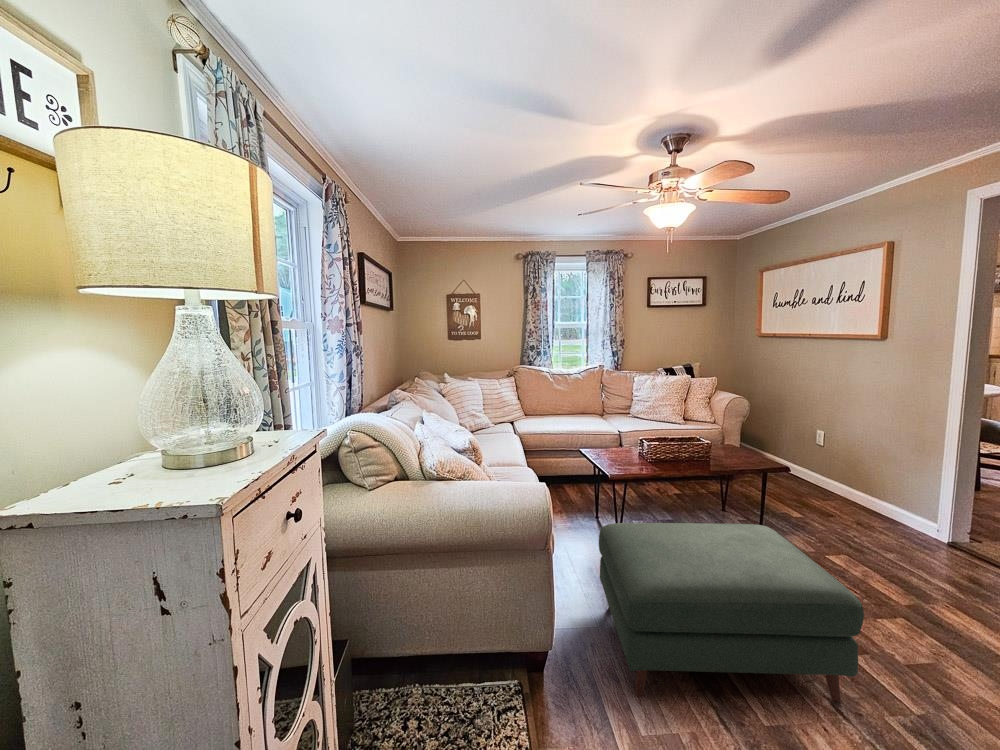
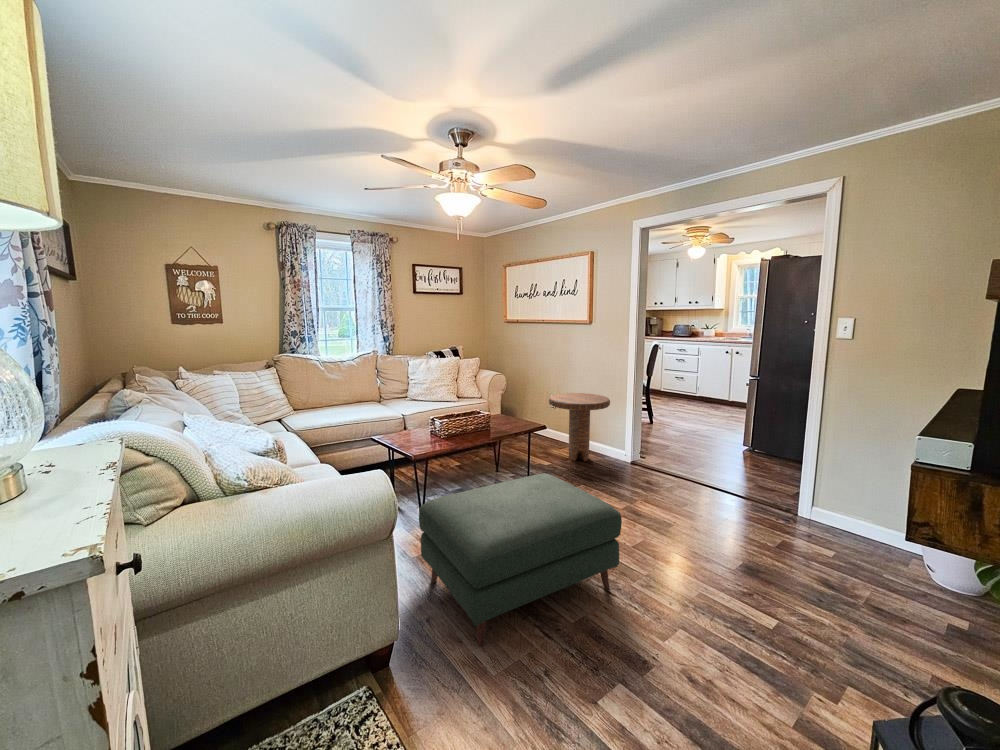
side table: none [806,430,910,524] -> present [549,393,610,461]

